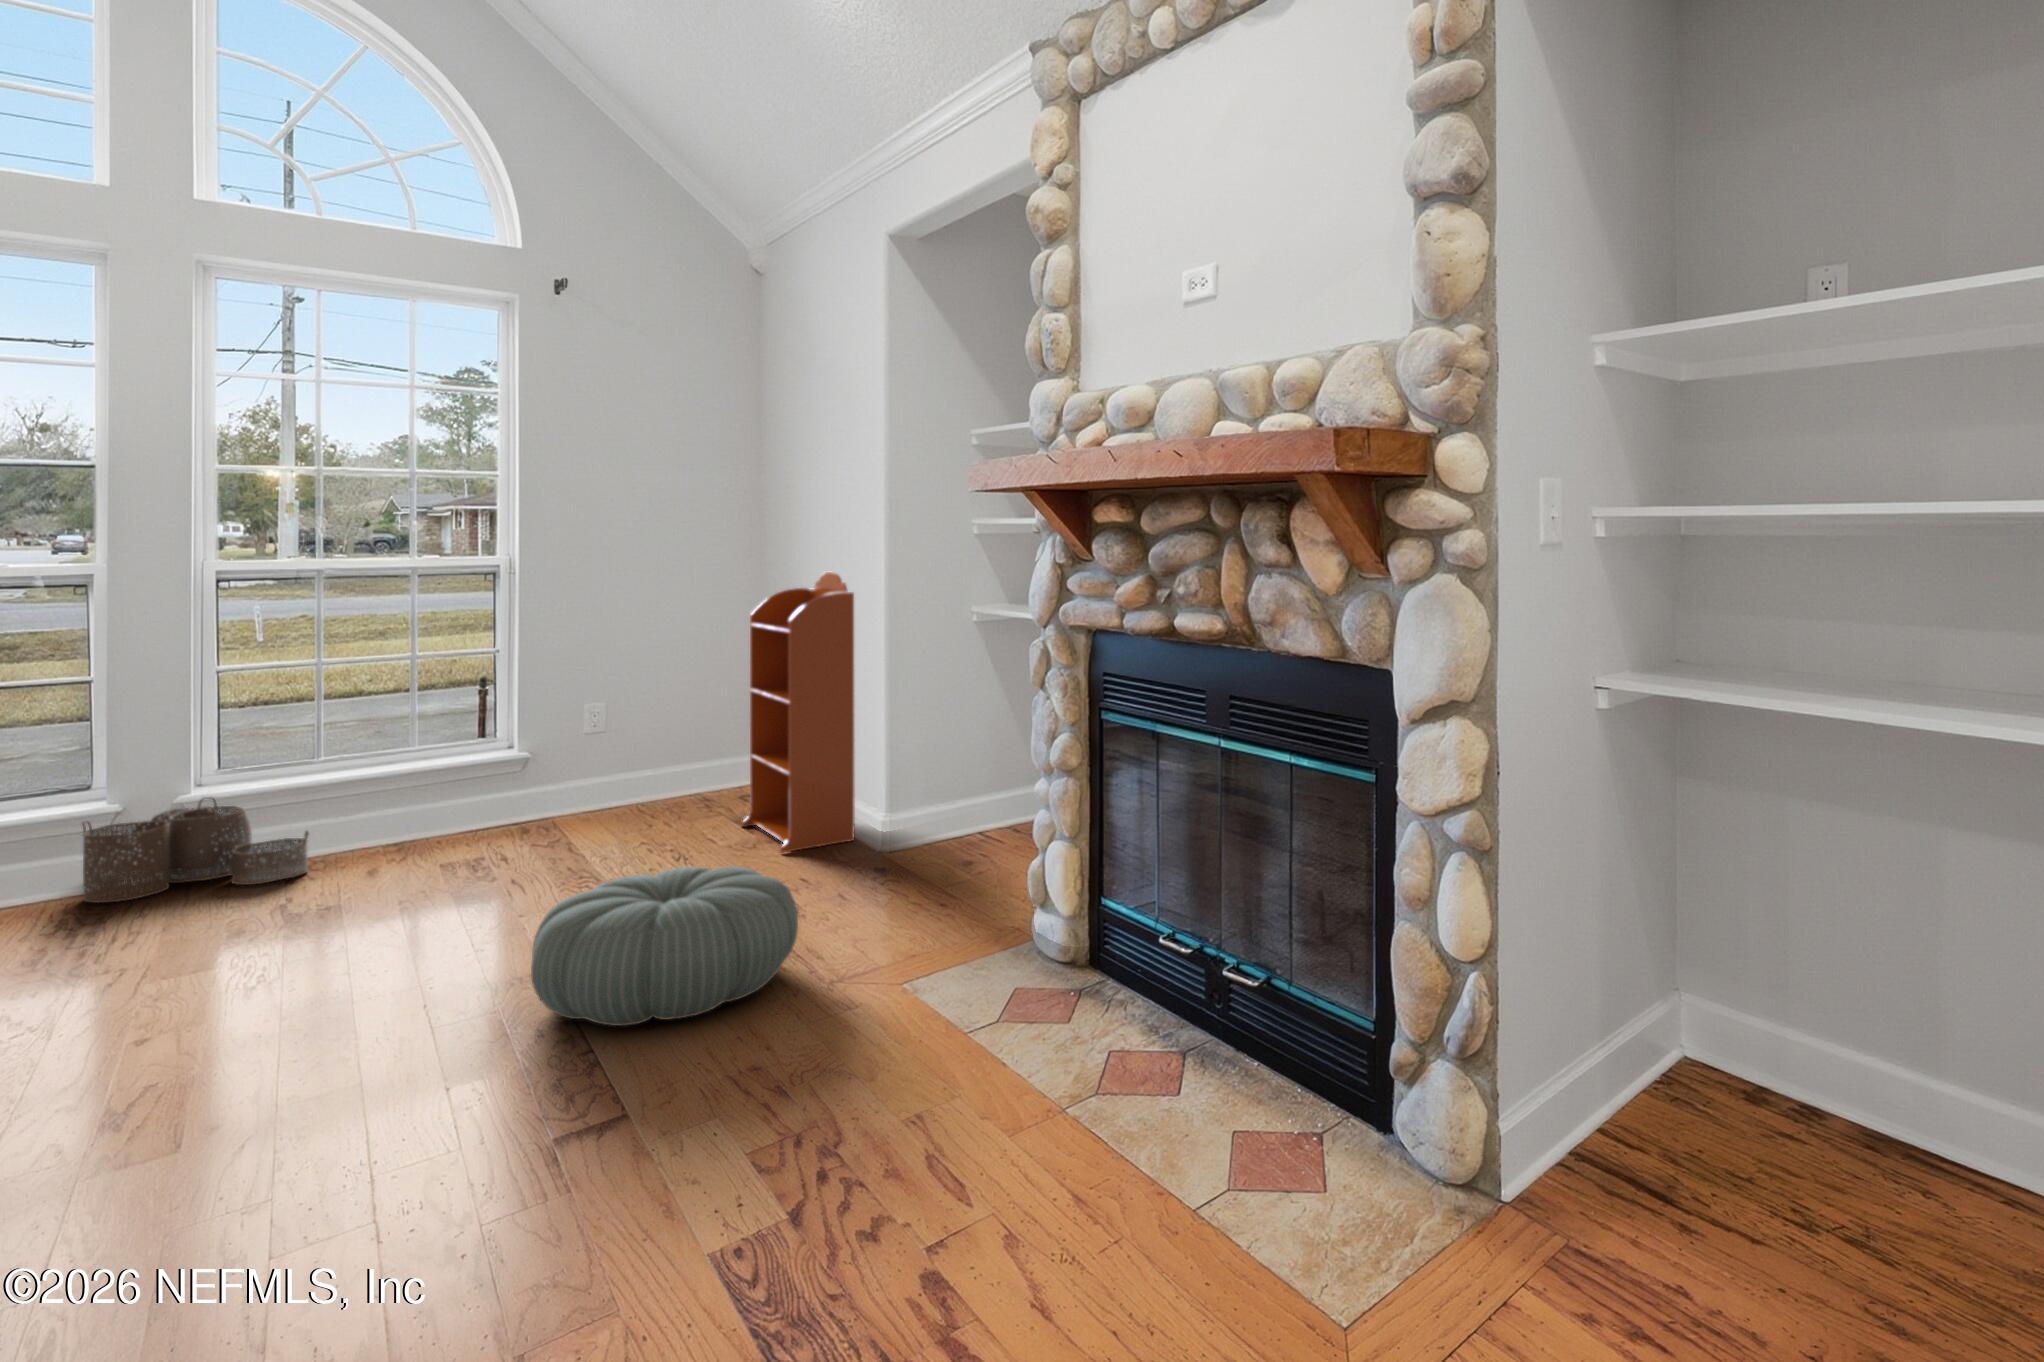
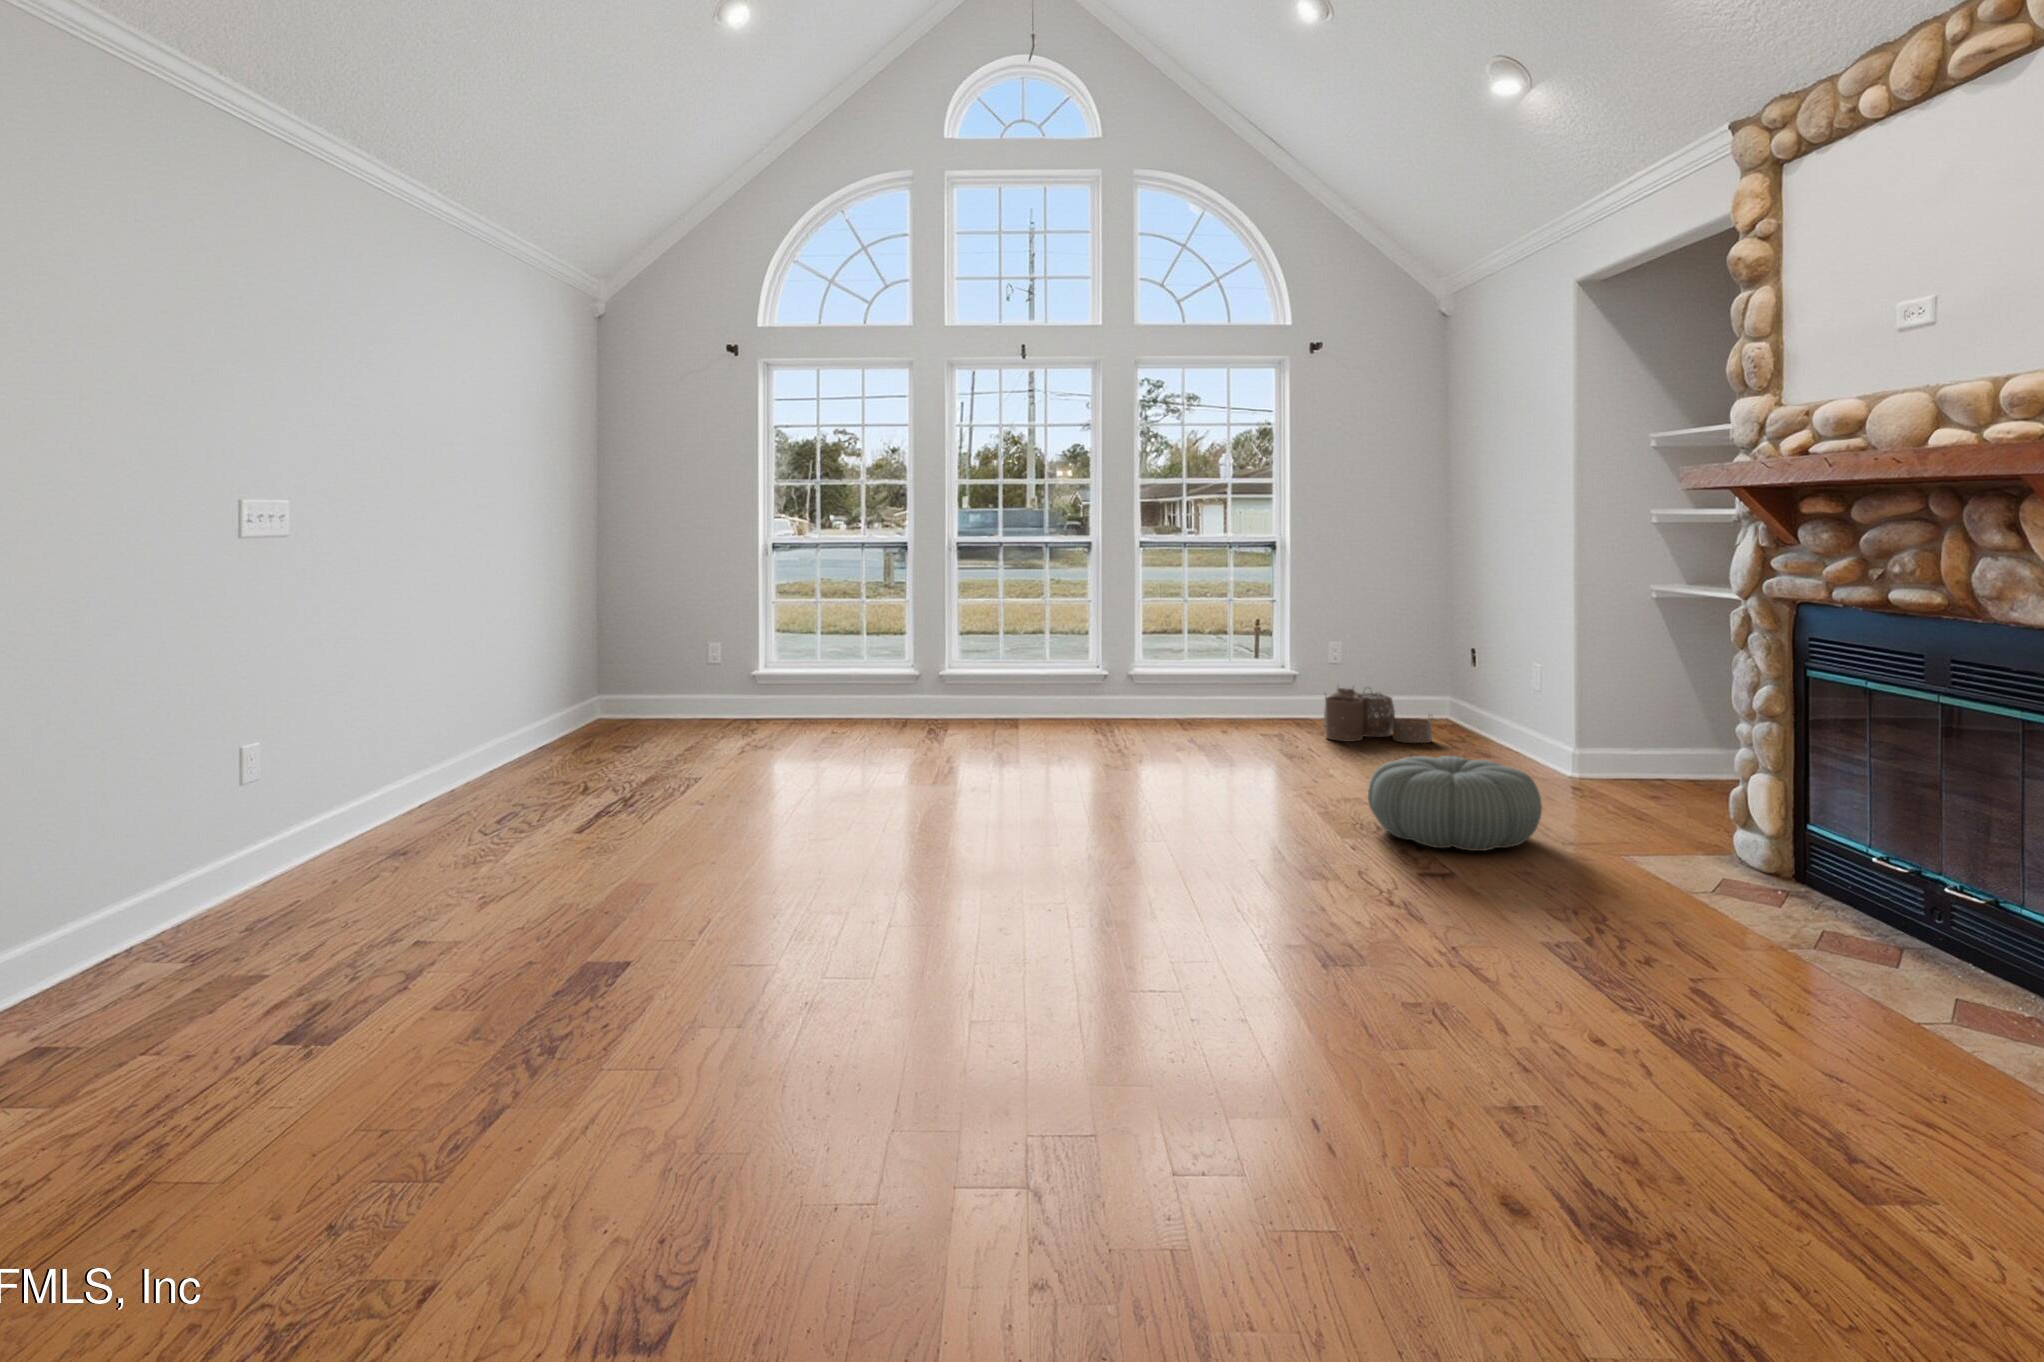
bookcase: present [741,572,855,853] -> none [1450,554,1547,769]
woven basket: present [82,798,309,903] -> present [1324,687,1432,743]

